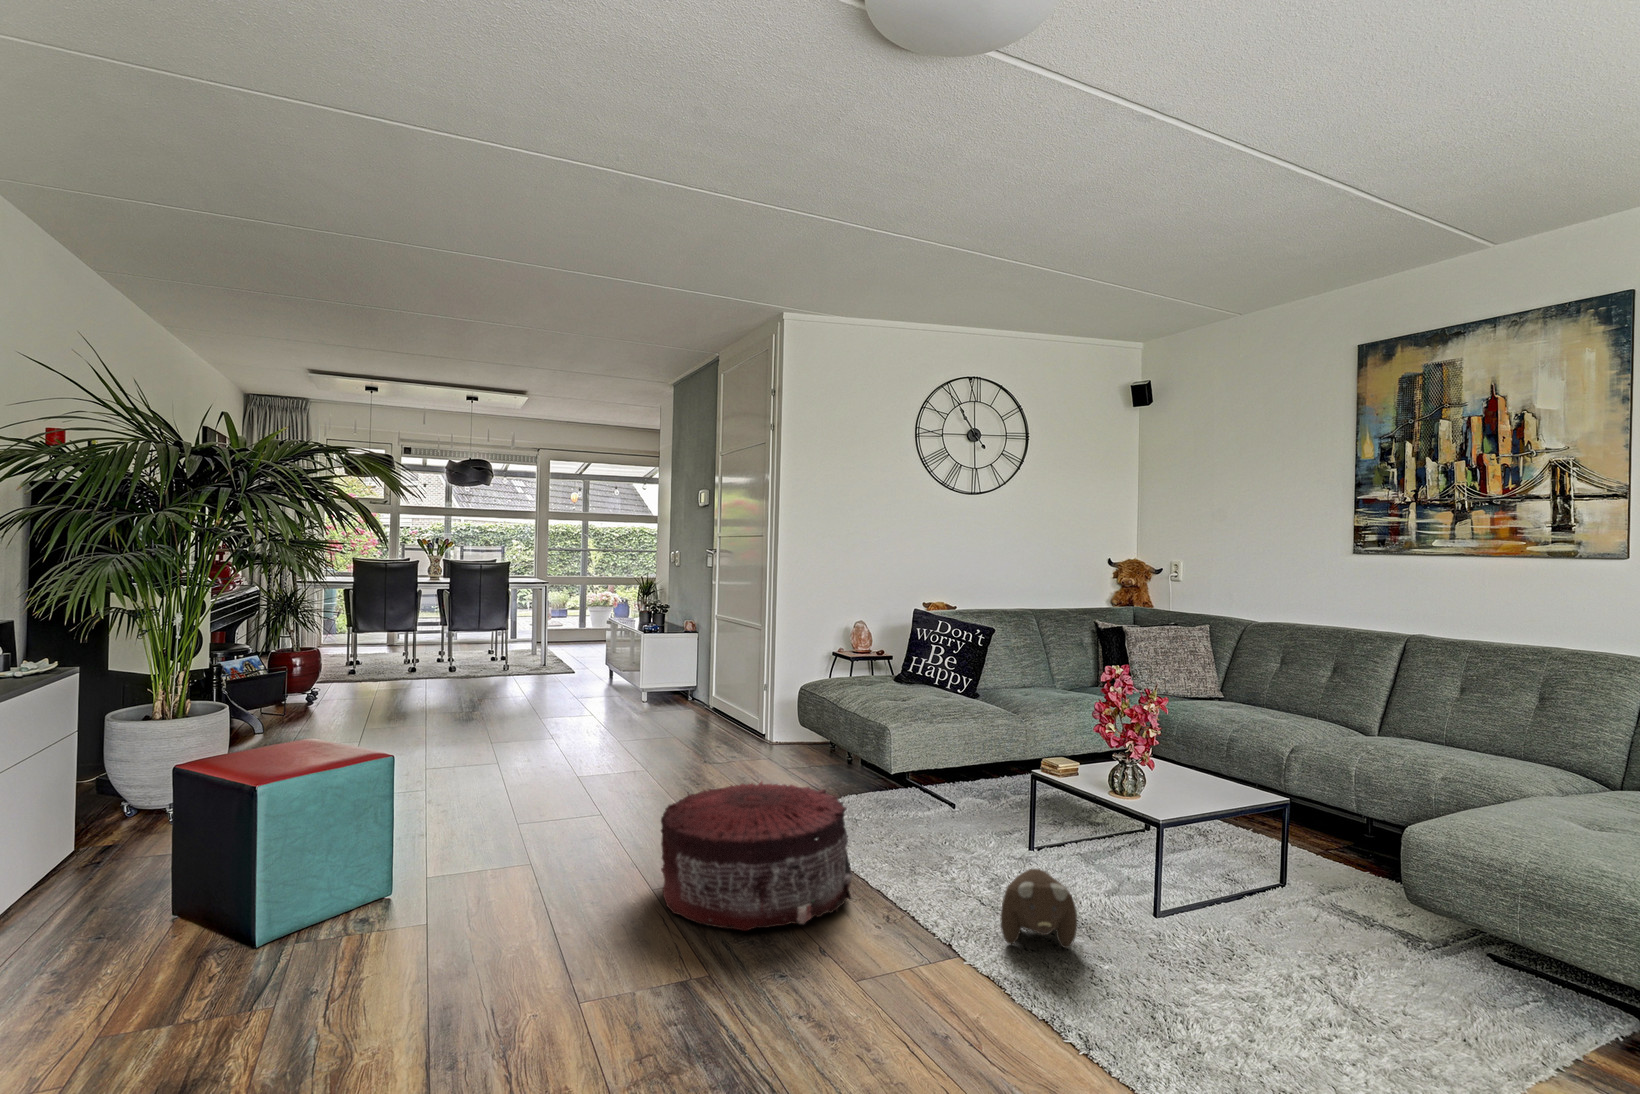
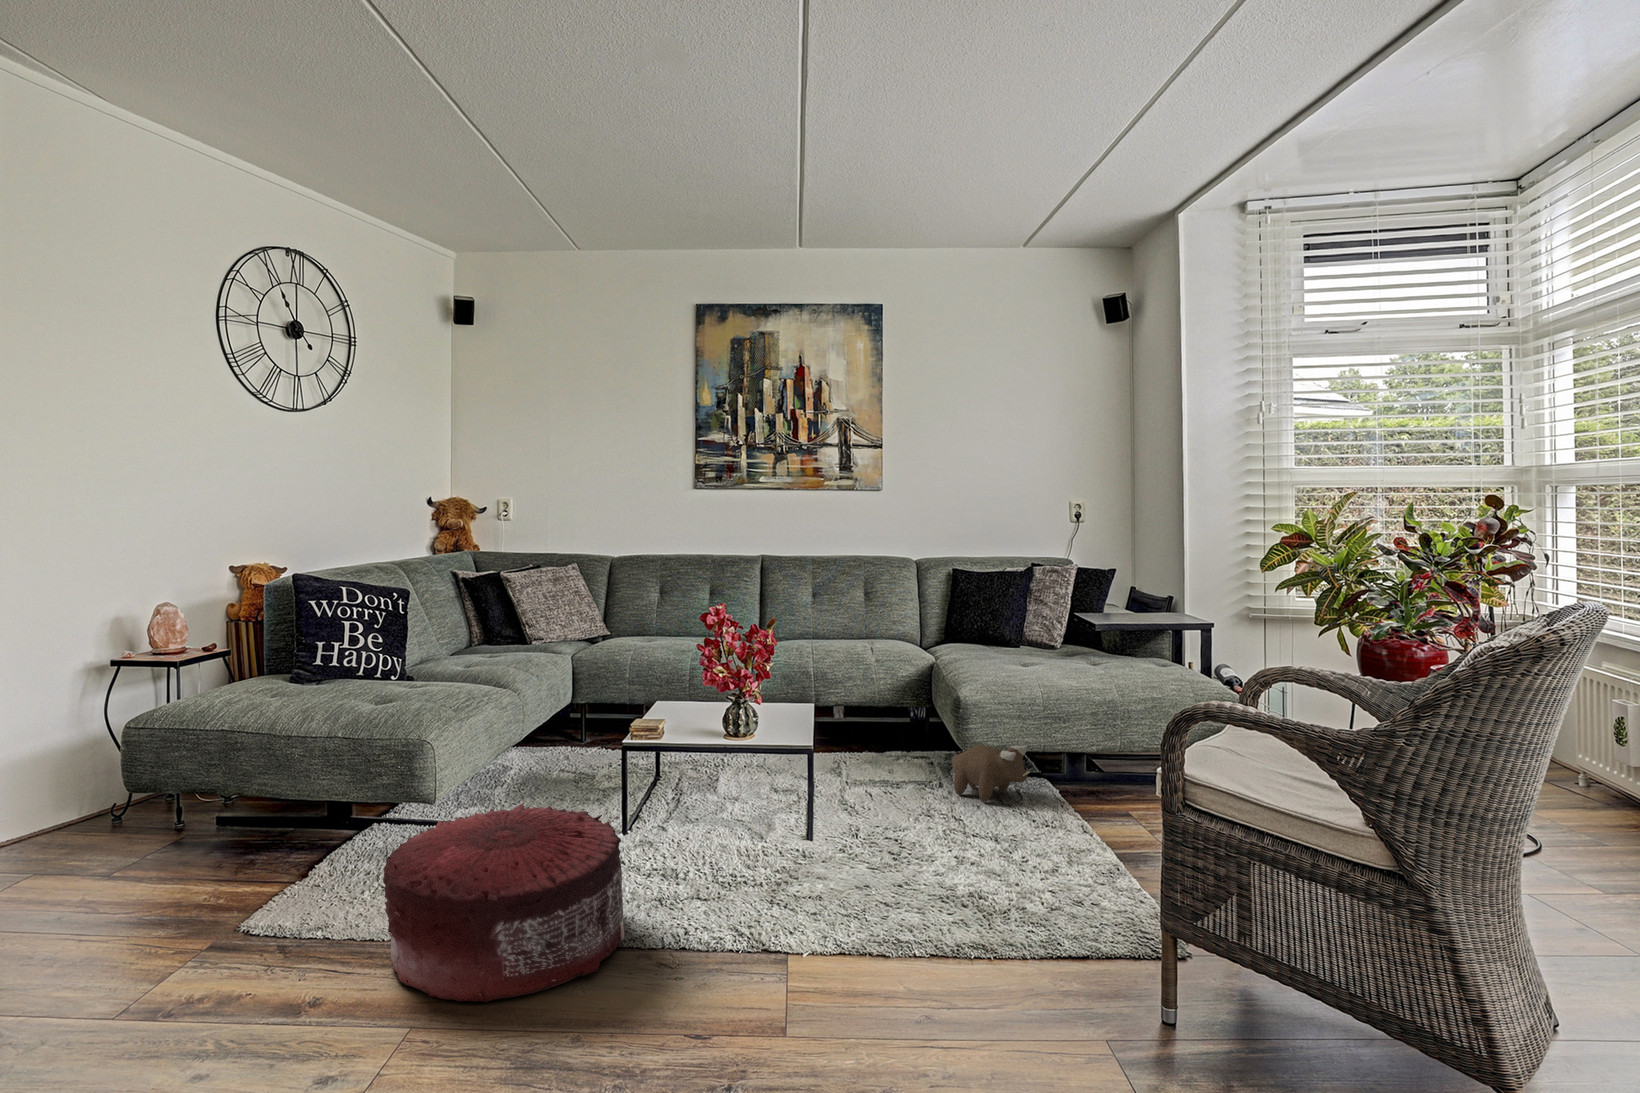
plush toy: present [1001,869,1077,948] -> present [952,745,1029,802]

